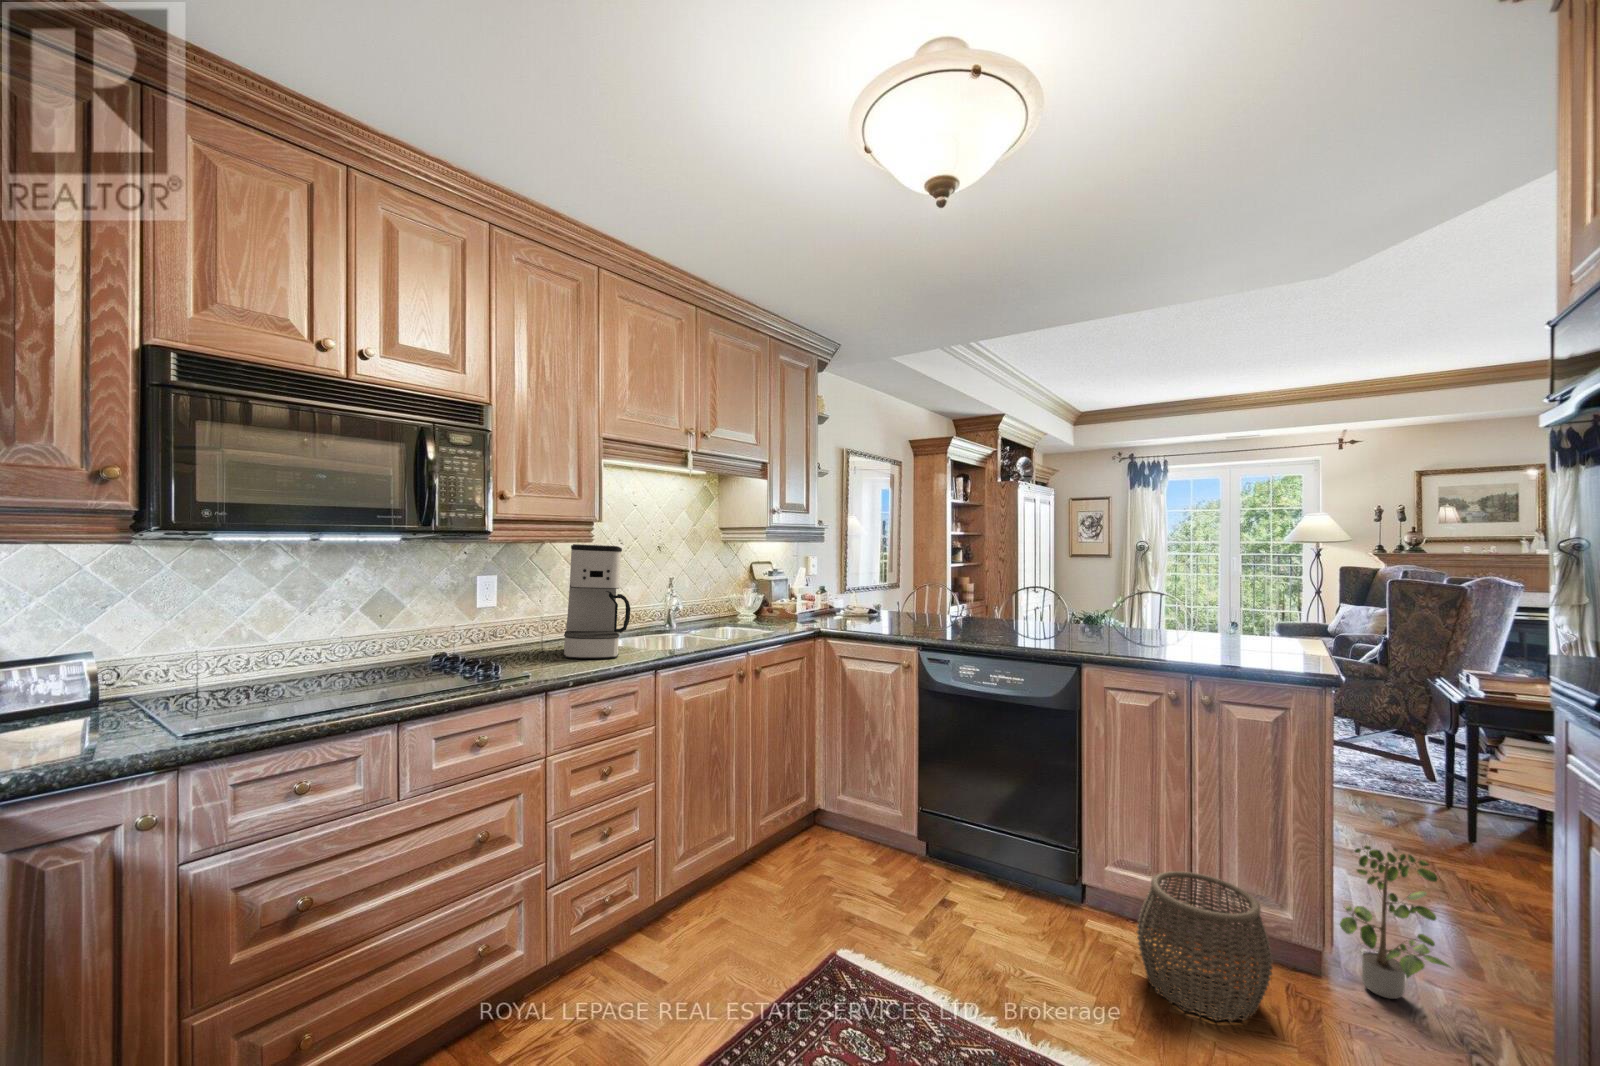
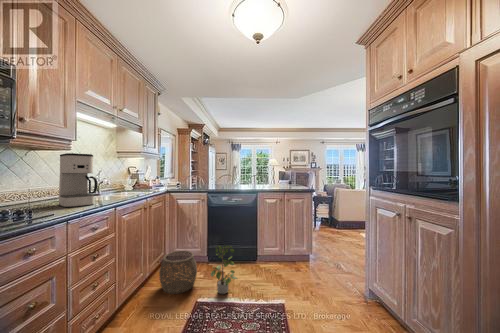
potted plant: present [1340,846,1450,999] -> present [211,245,237,294]
woven basket: present [1137,871,1273,1022] -> present [159,251,197,294]

